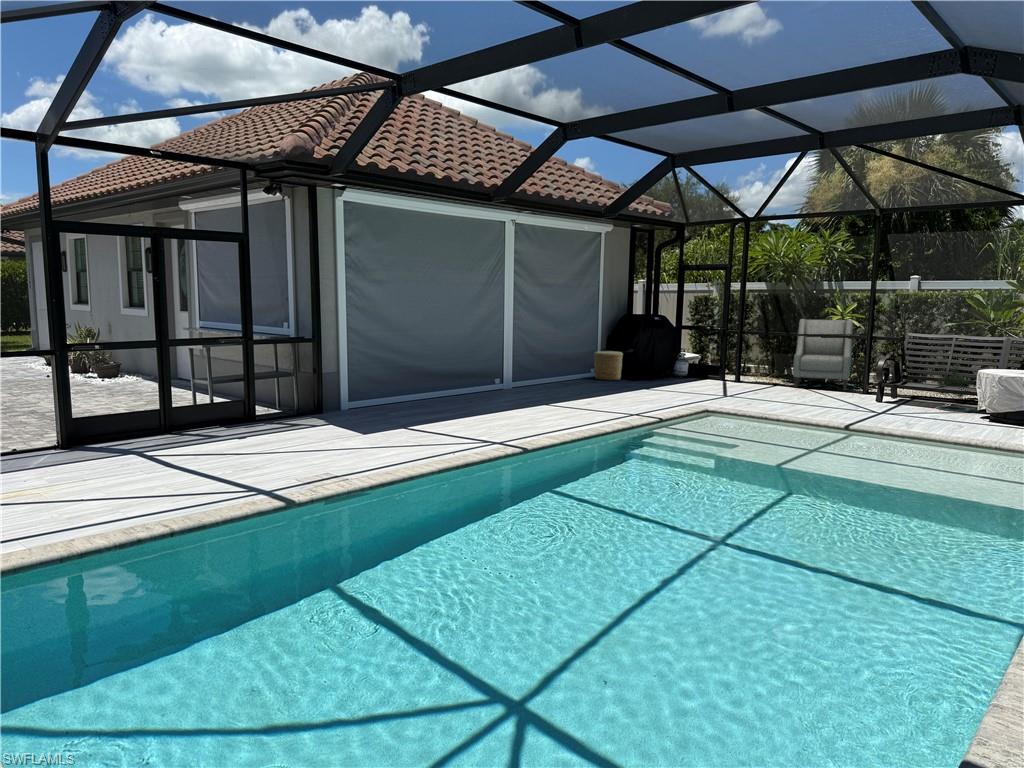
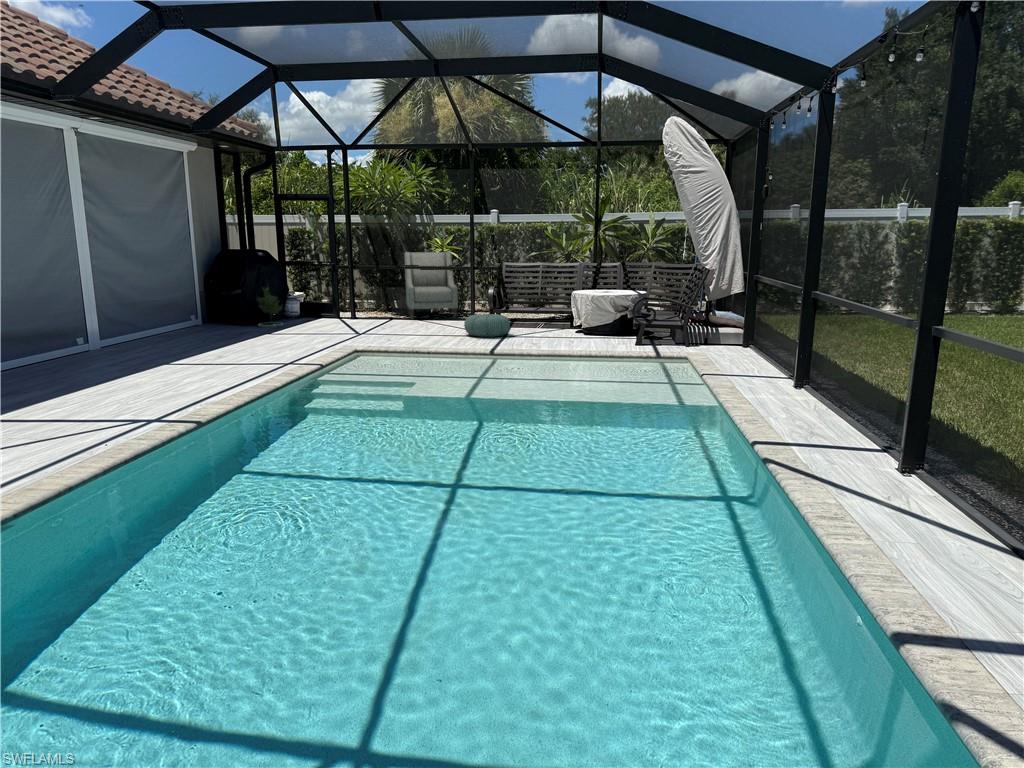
woven basket: present [594,351,623,380] -> none [193,295,229,328]
potted tree: present [937,363,970,412] -> present [258,288,283,327]
pouf: none [835,387,891,413] -> present [464,314,510,337]

